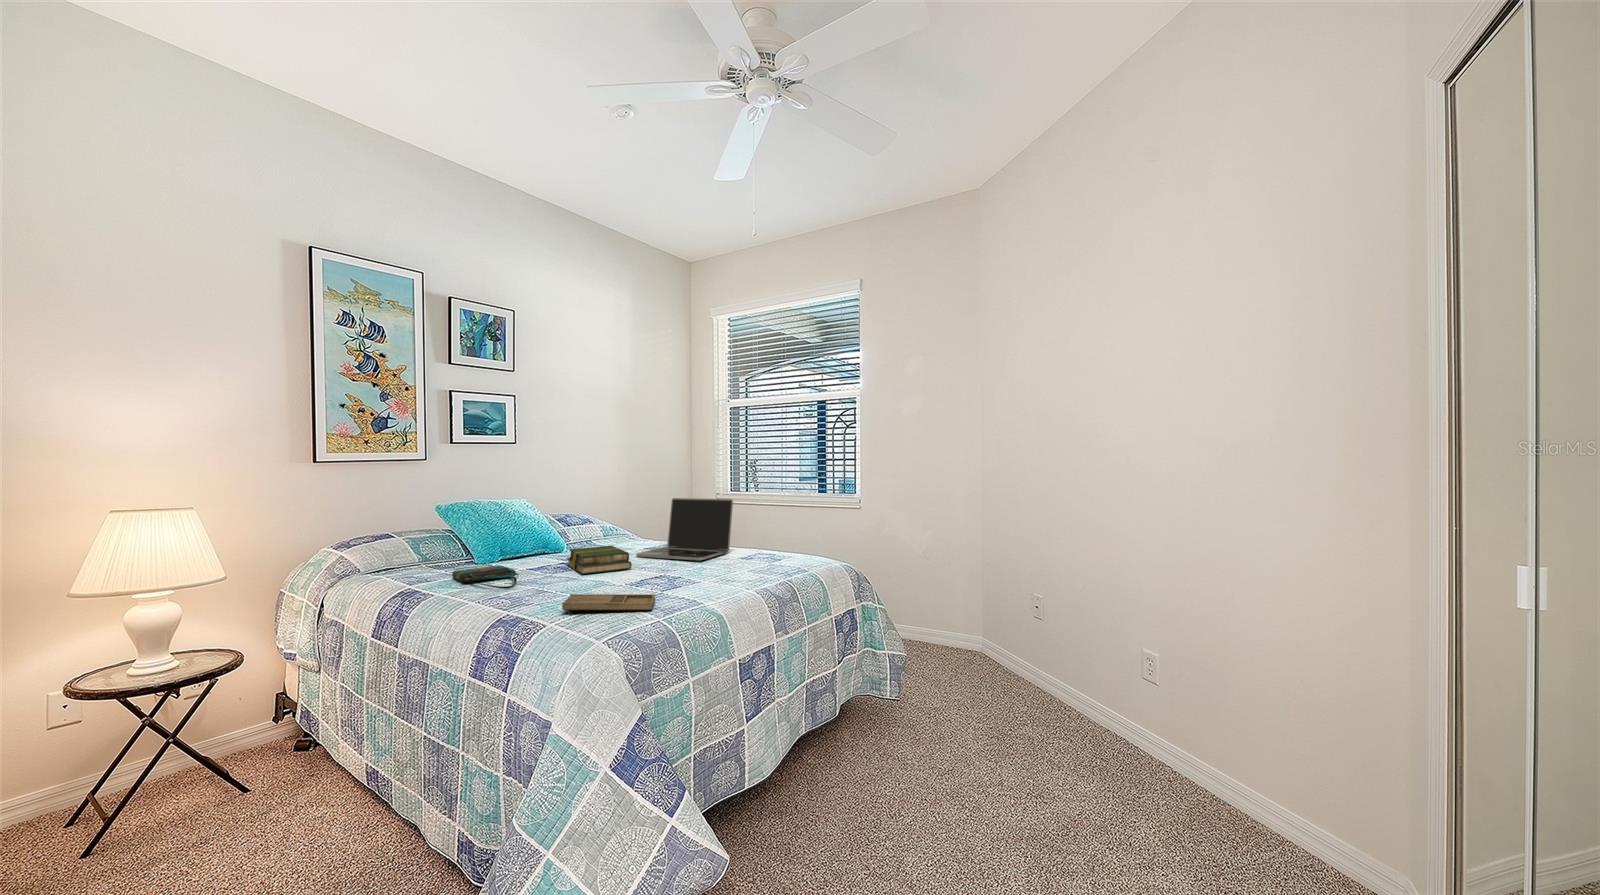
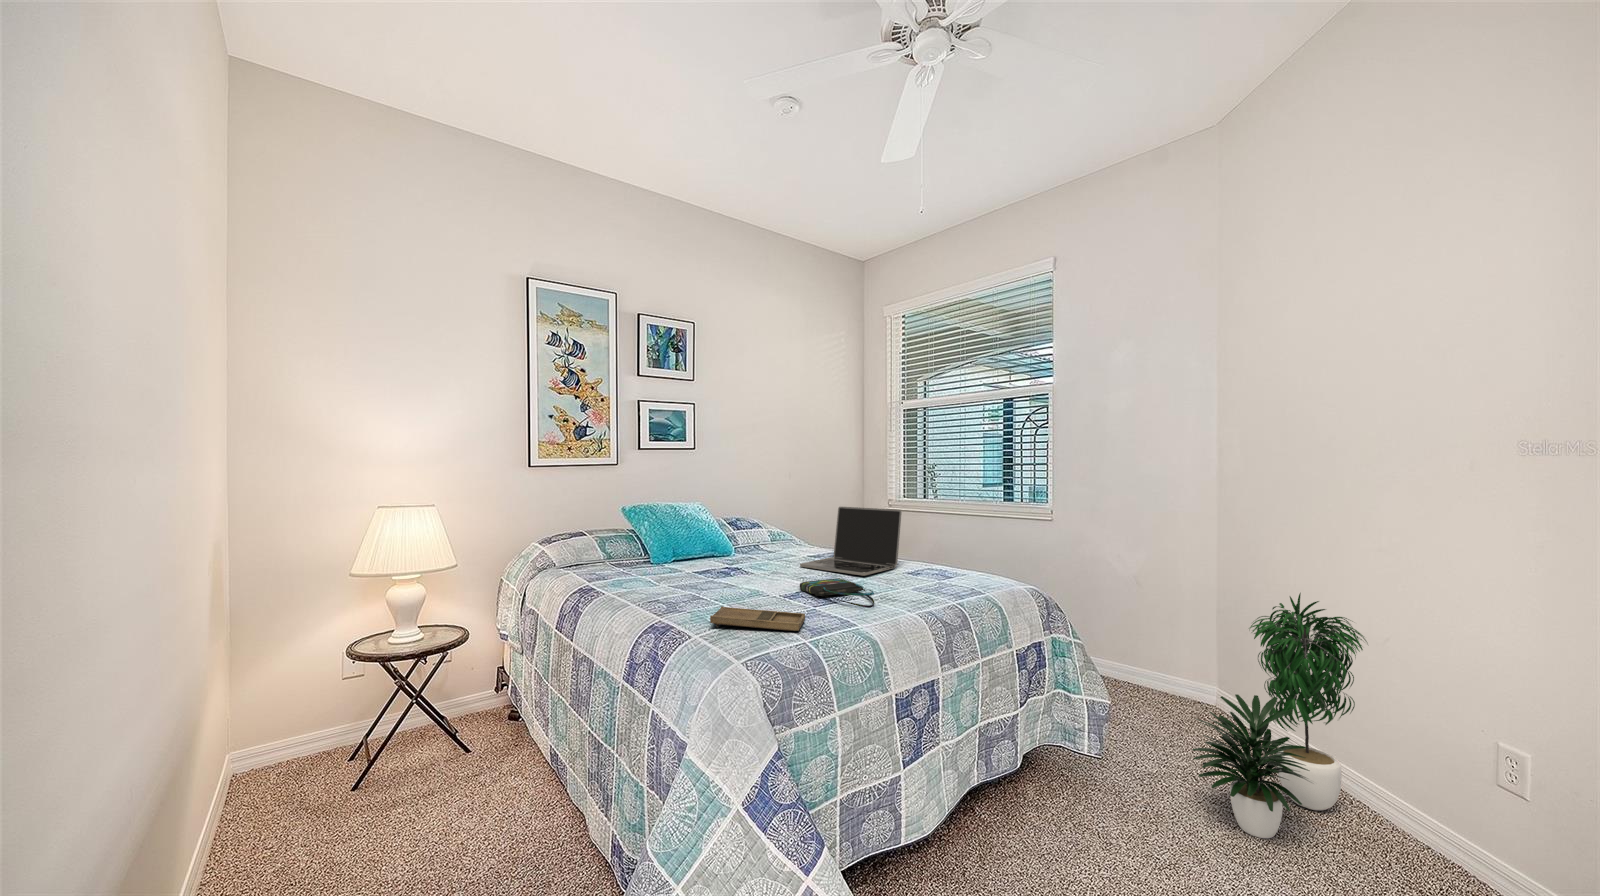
book: present [567,546,632,574] -> none [731,555,791,583]
potted plant: none [965,552,1077,740] -> present [1192,593,1367,838]
tote bag: present [452,565,518,589] -> present [800,578,874,608]

